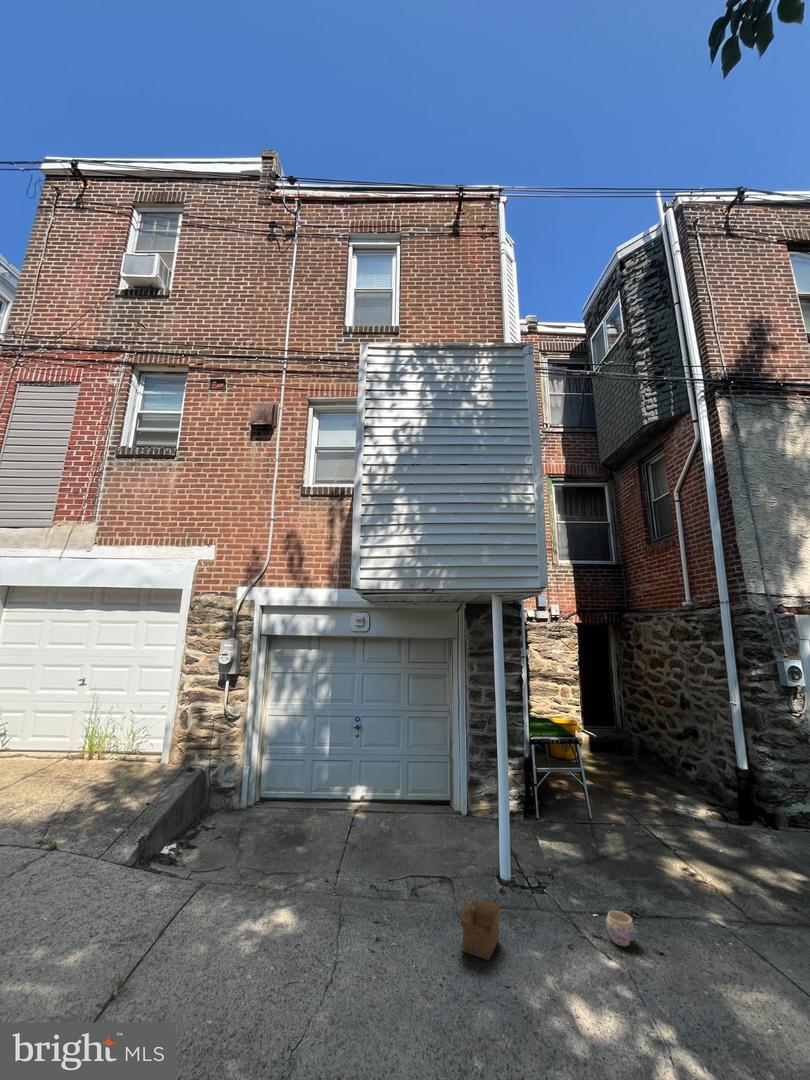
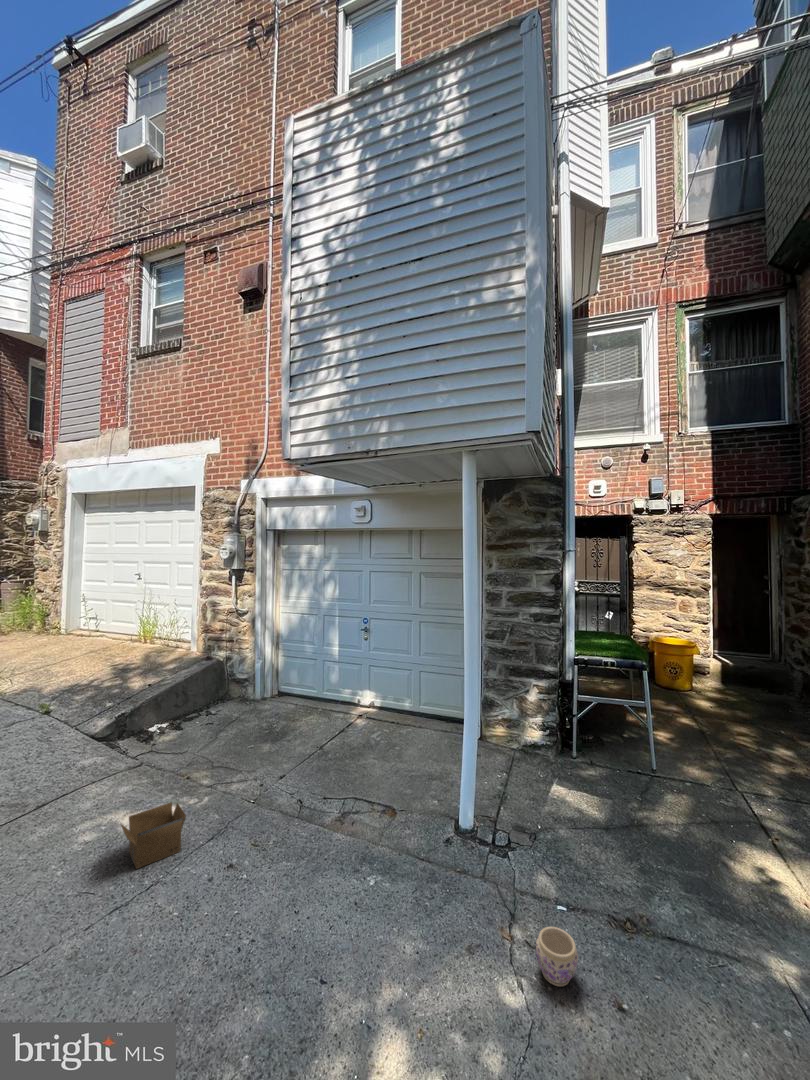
cardboard box: present [459,898,501,960] -> present [121,803,186,869]

